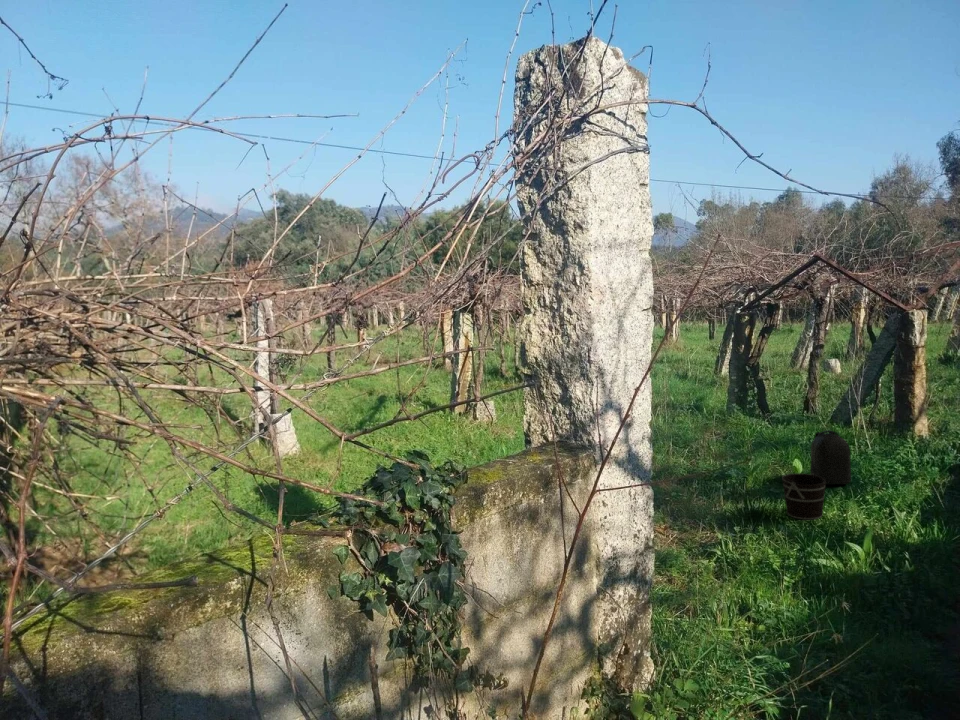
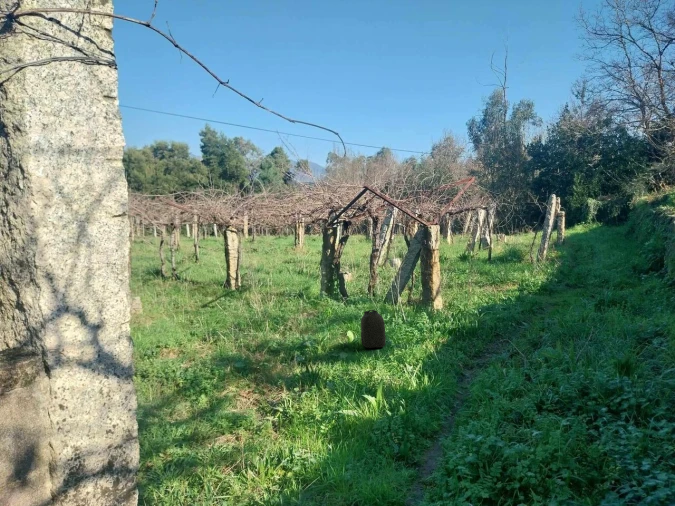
bucket: present [782,473,826,519] -> none [333,342,362,377]

